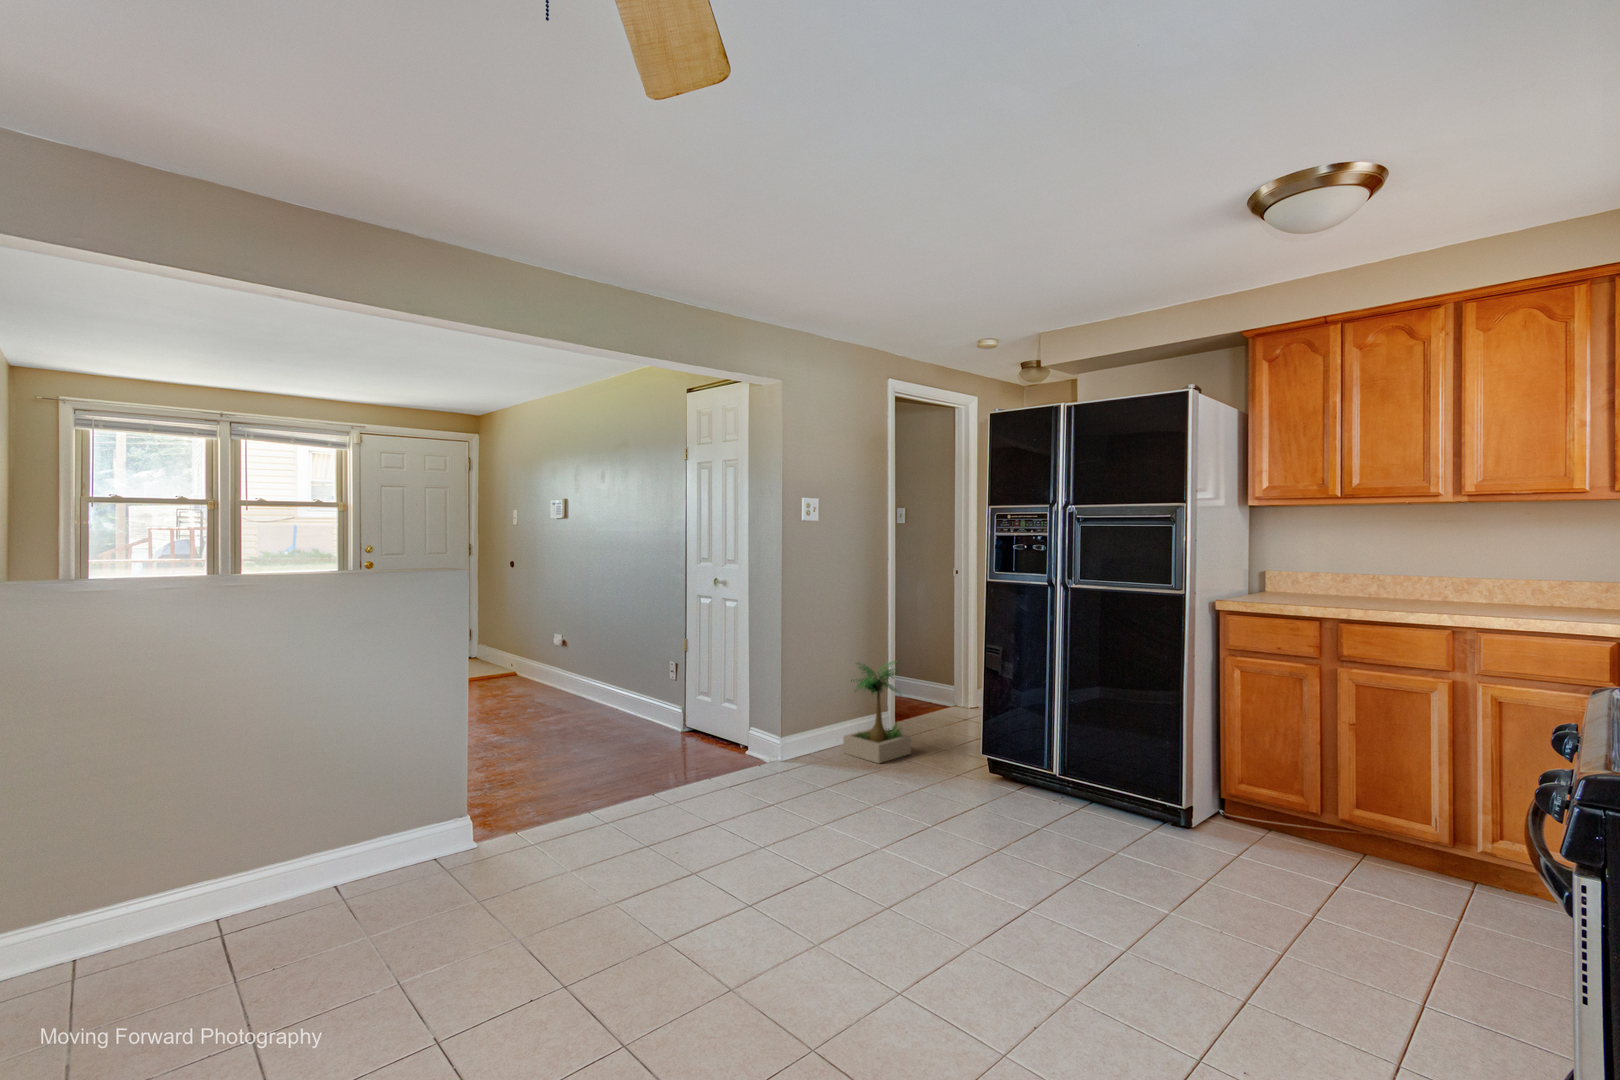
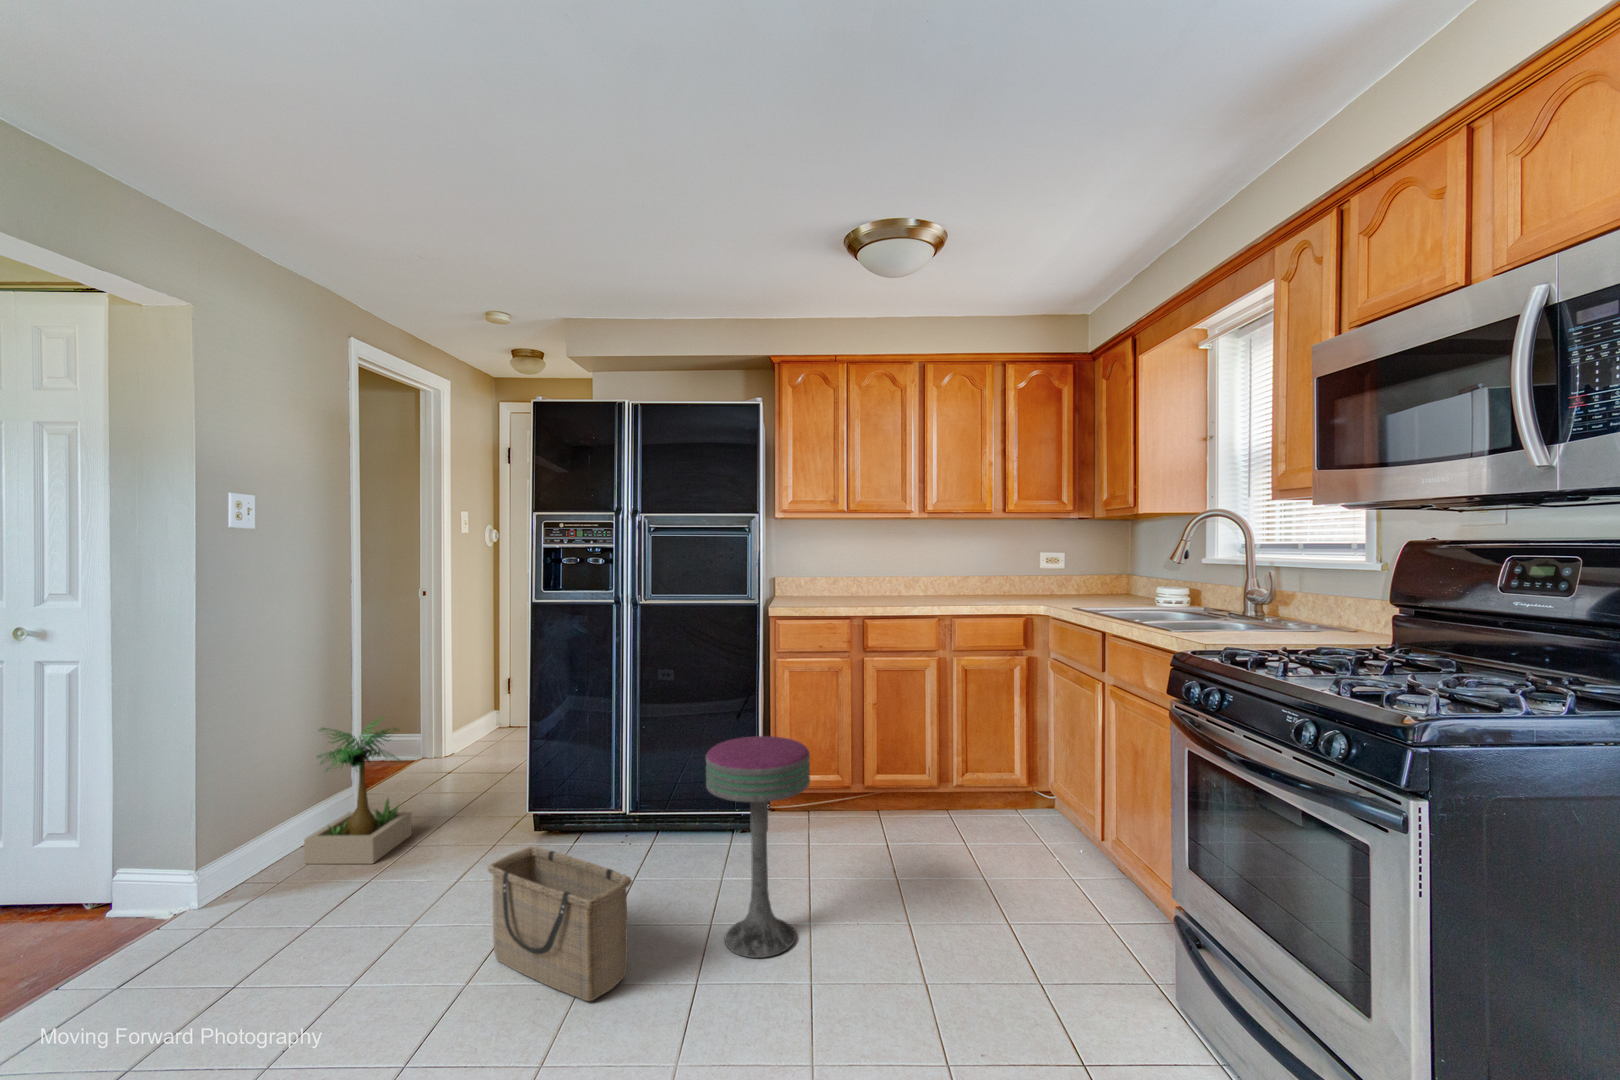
bar stool: none [1063,713,1168,915] -> present [706,736,810,958]
basket: none [908,765,991,882] -> present [488,846,631,1001]

